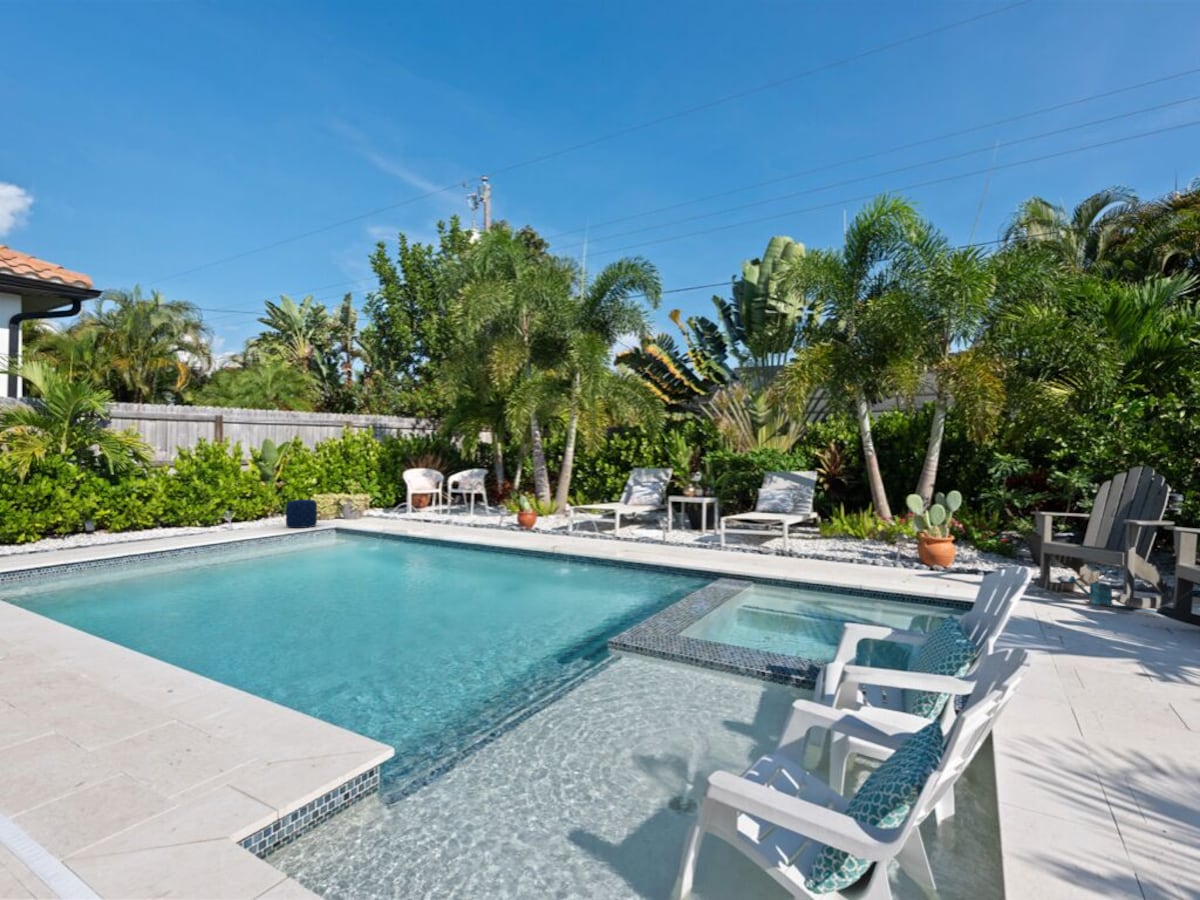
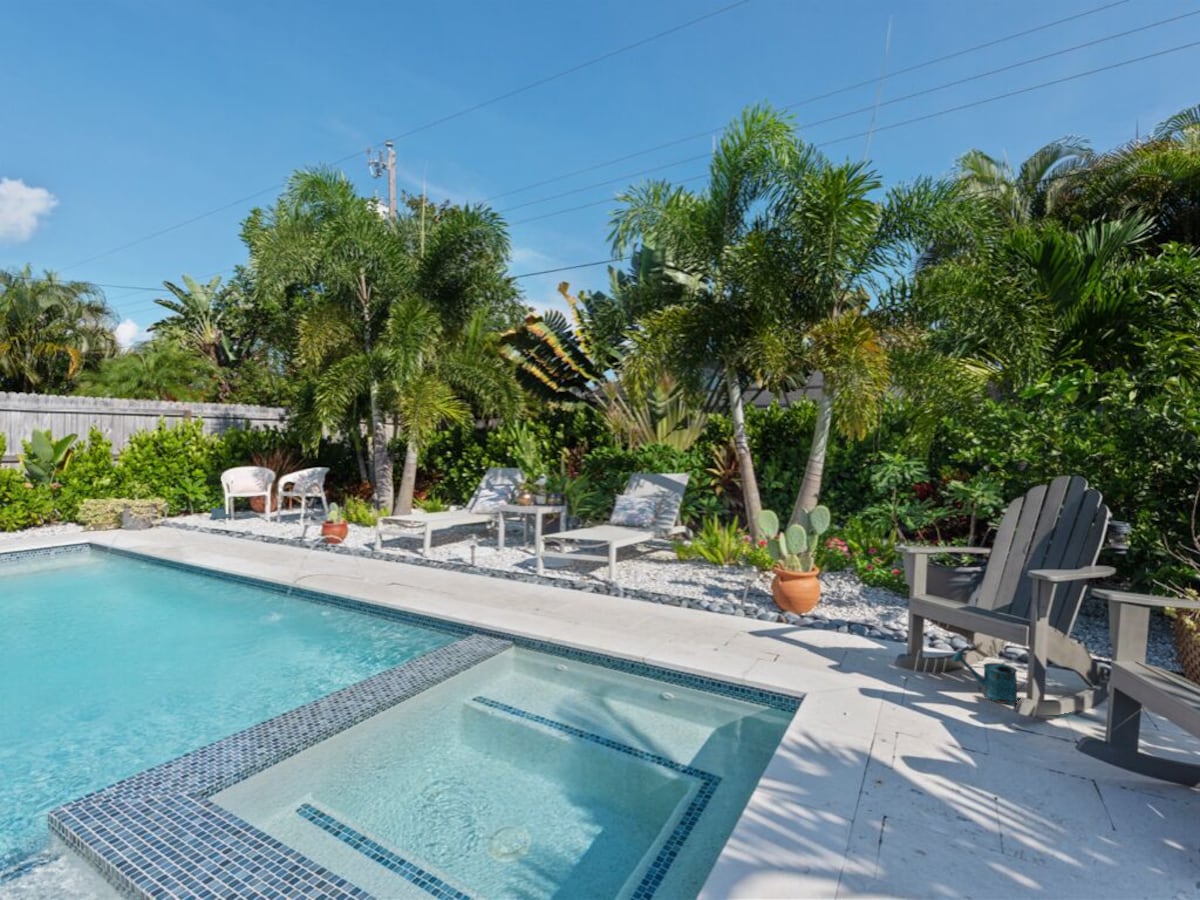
potted tree: none [383,471,402,510] -> present [206,473,231,519]
pouf: present [286,499,317,528] -> none [26,514,74,551]

